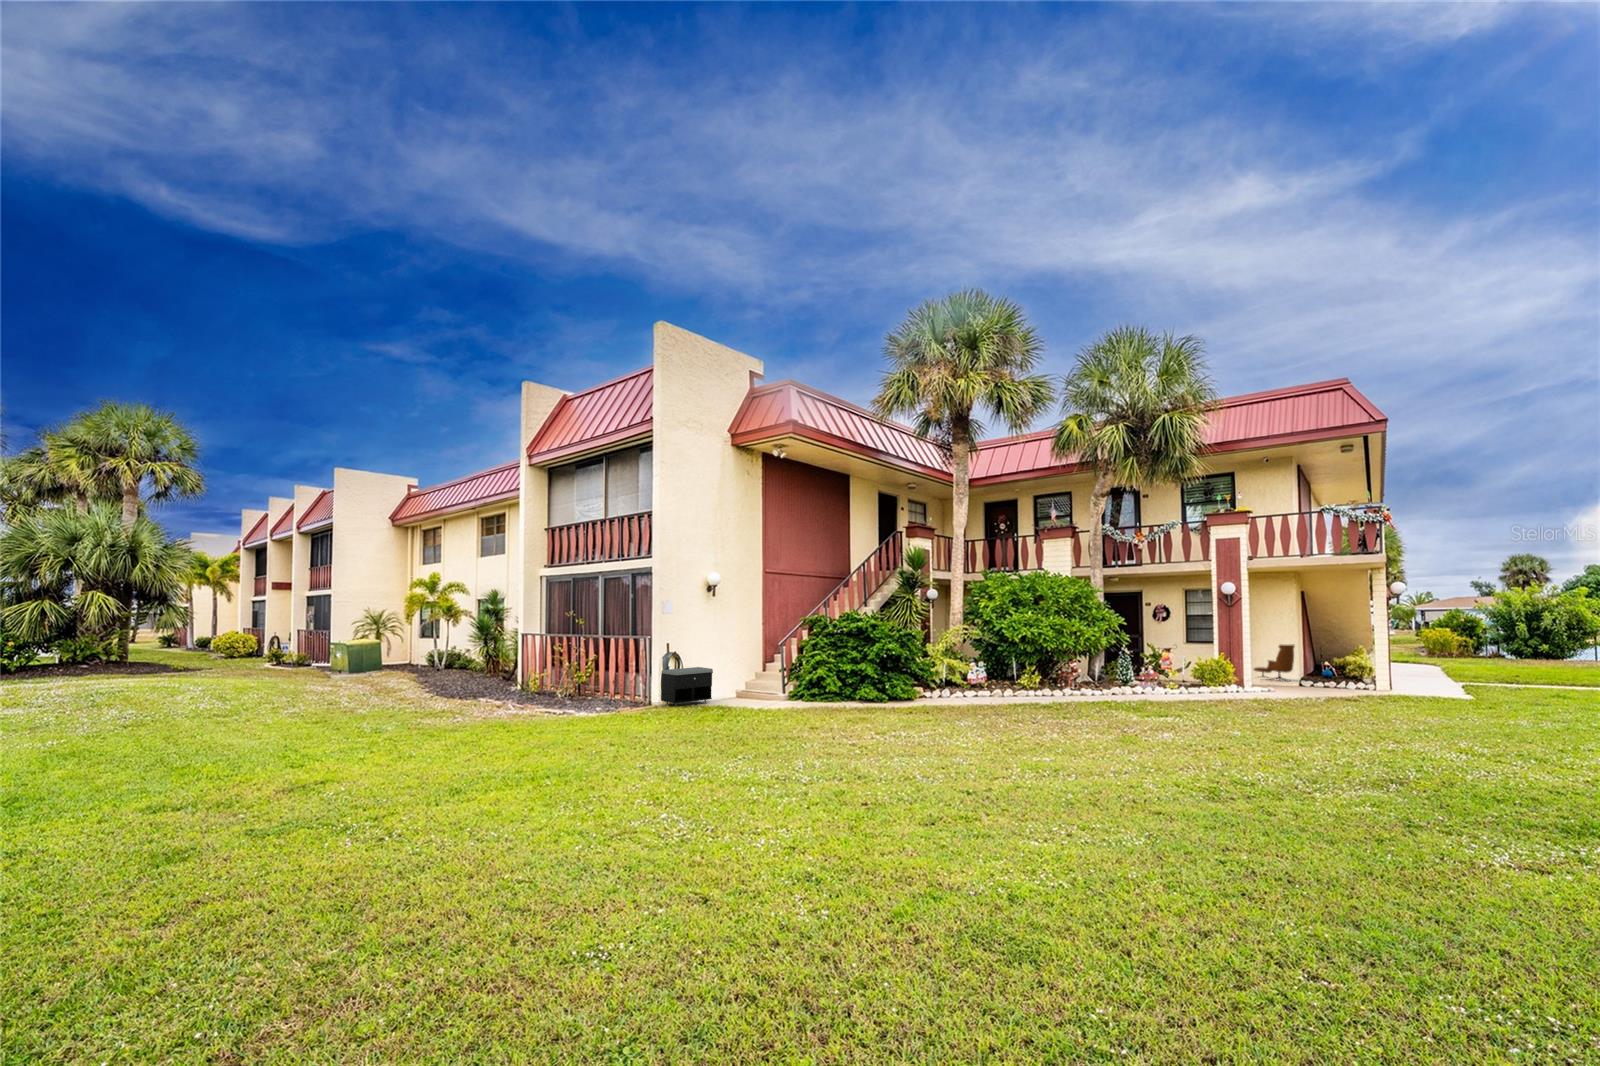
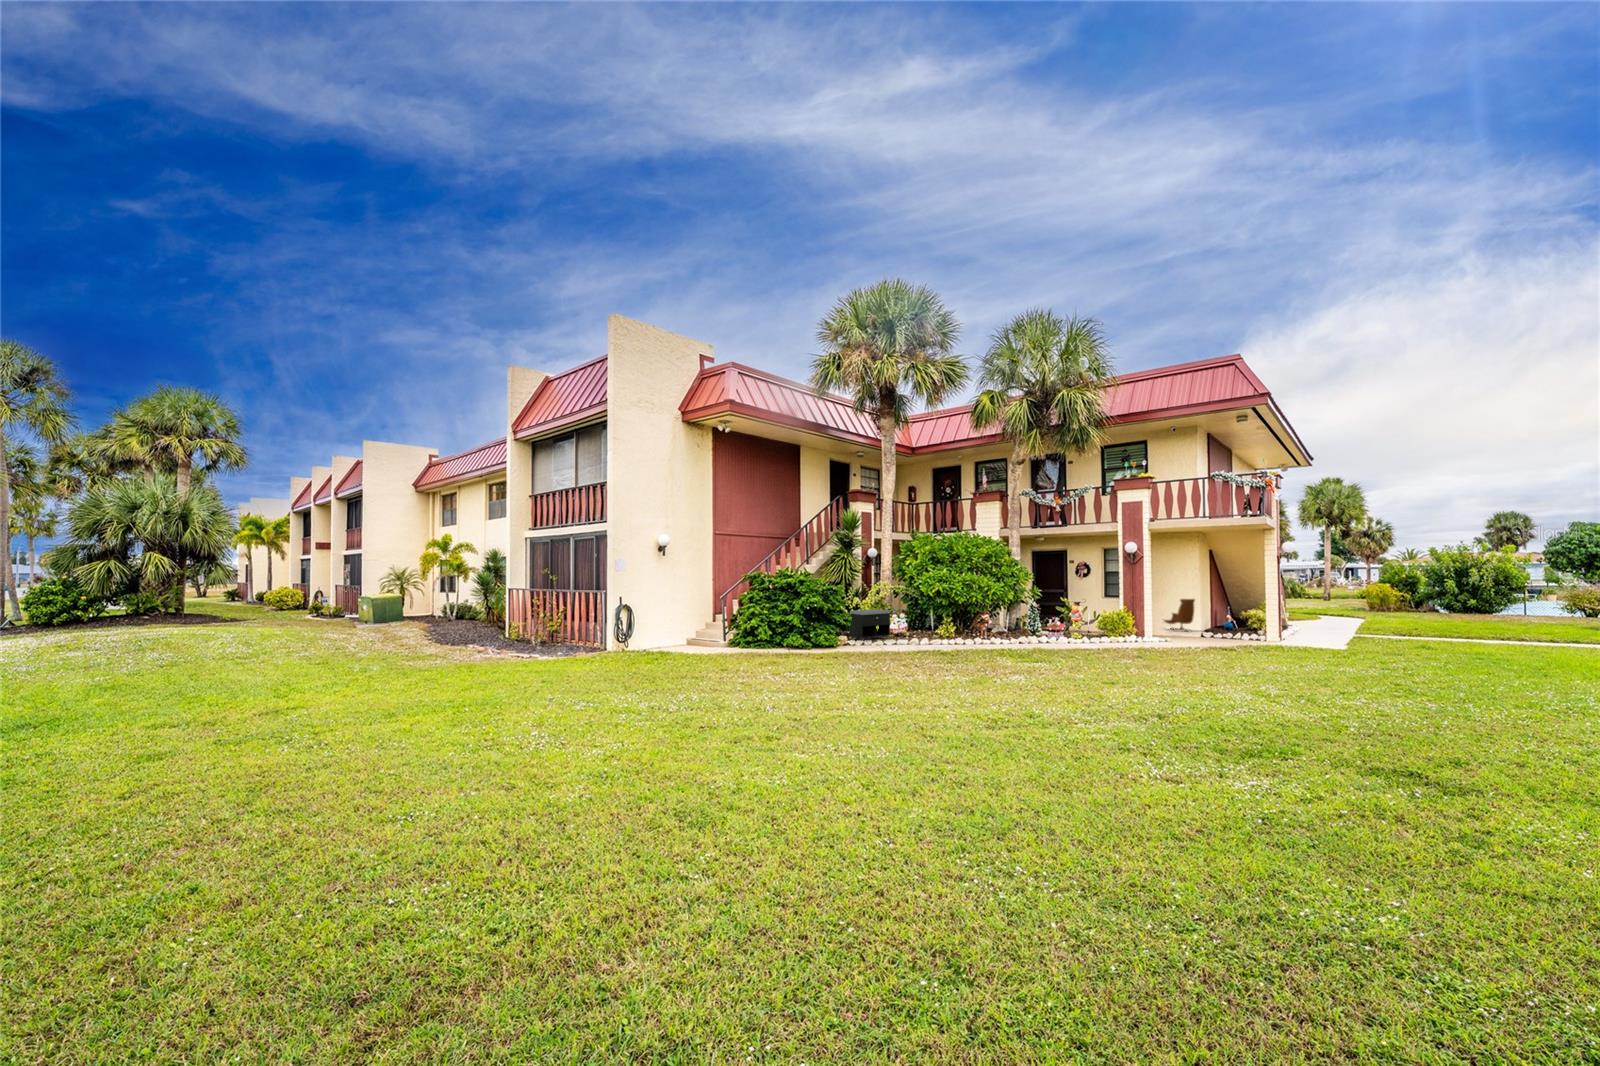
storage bench: present [661,667,713,706] -> present [849,609,891,640]

